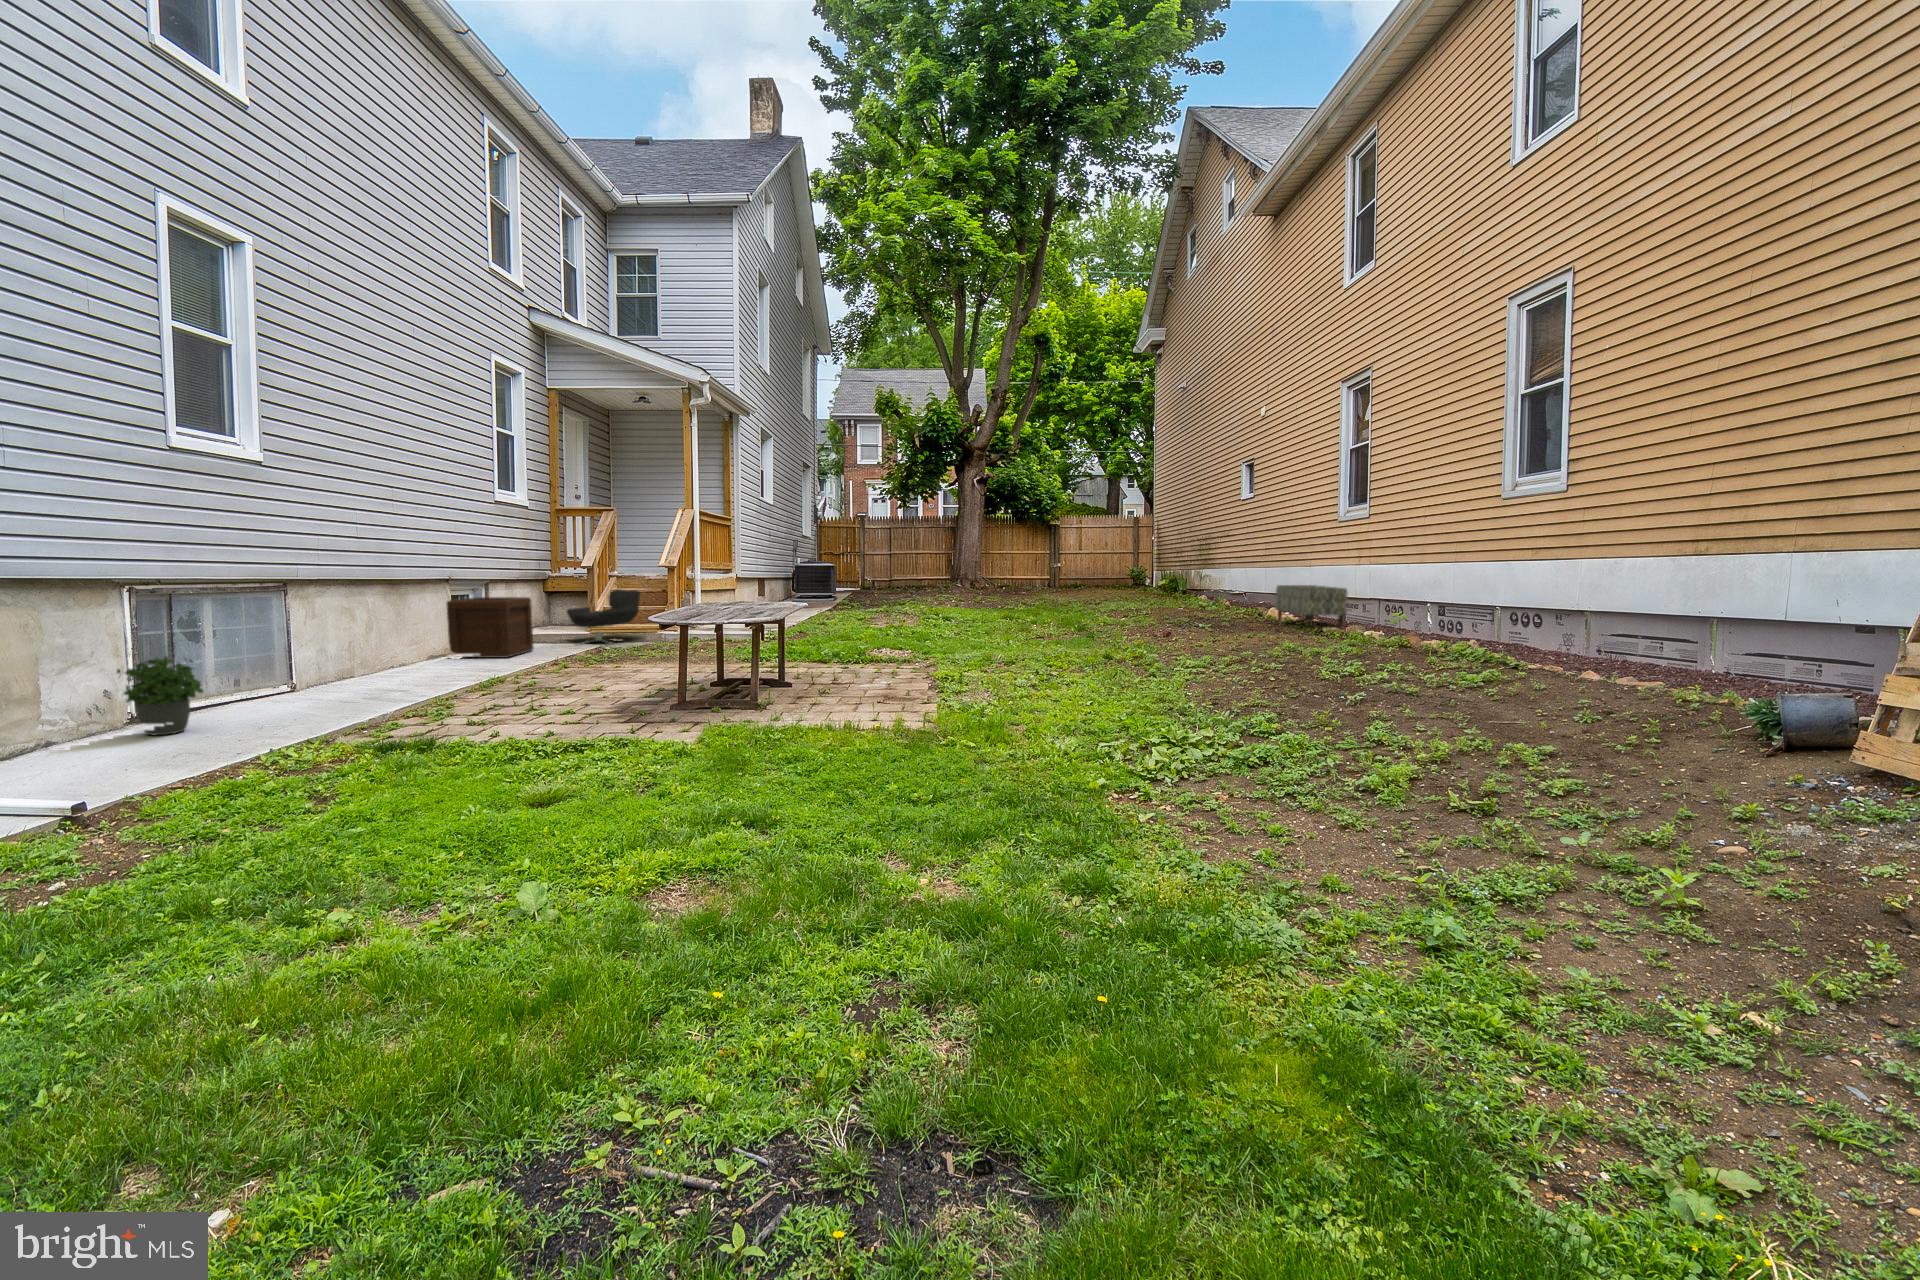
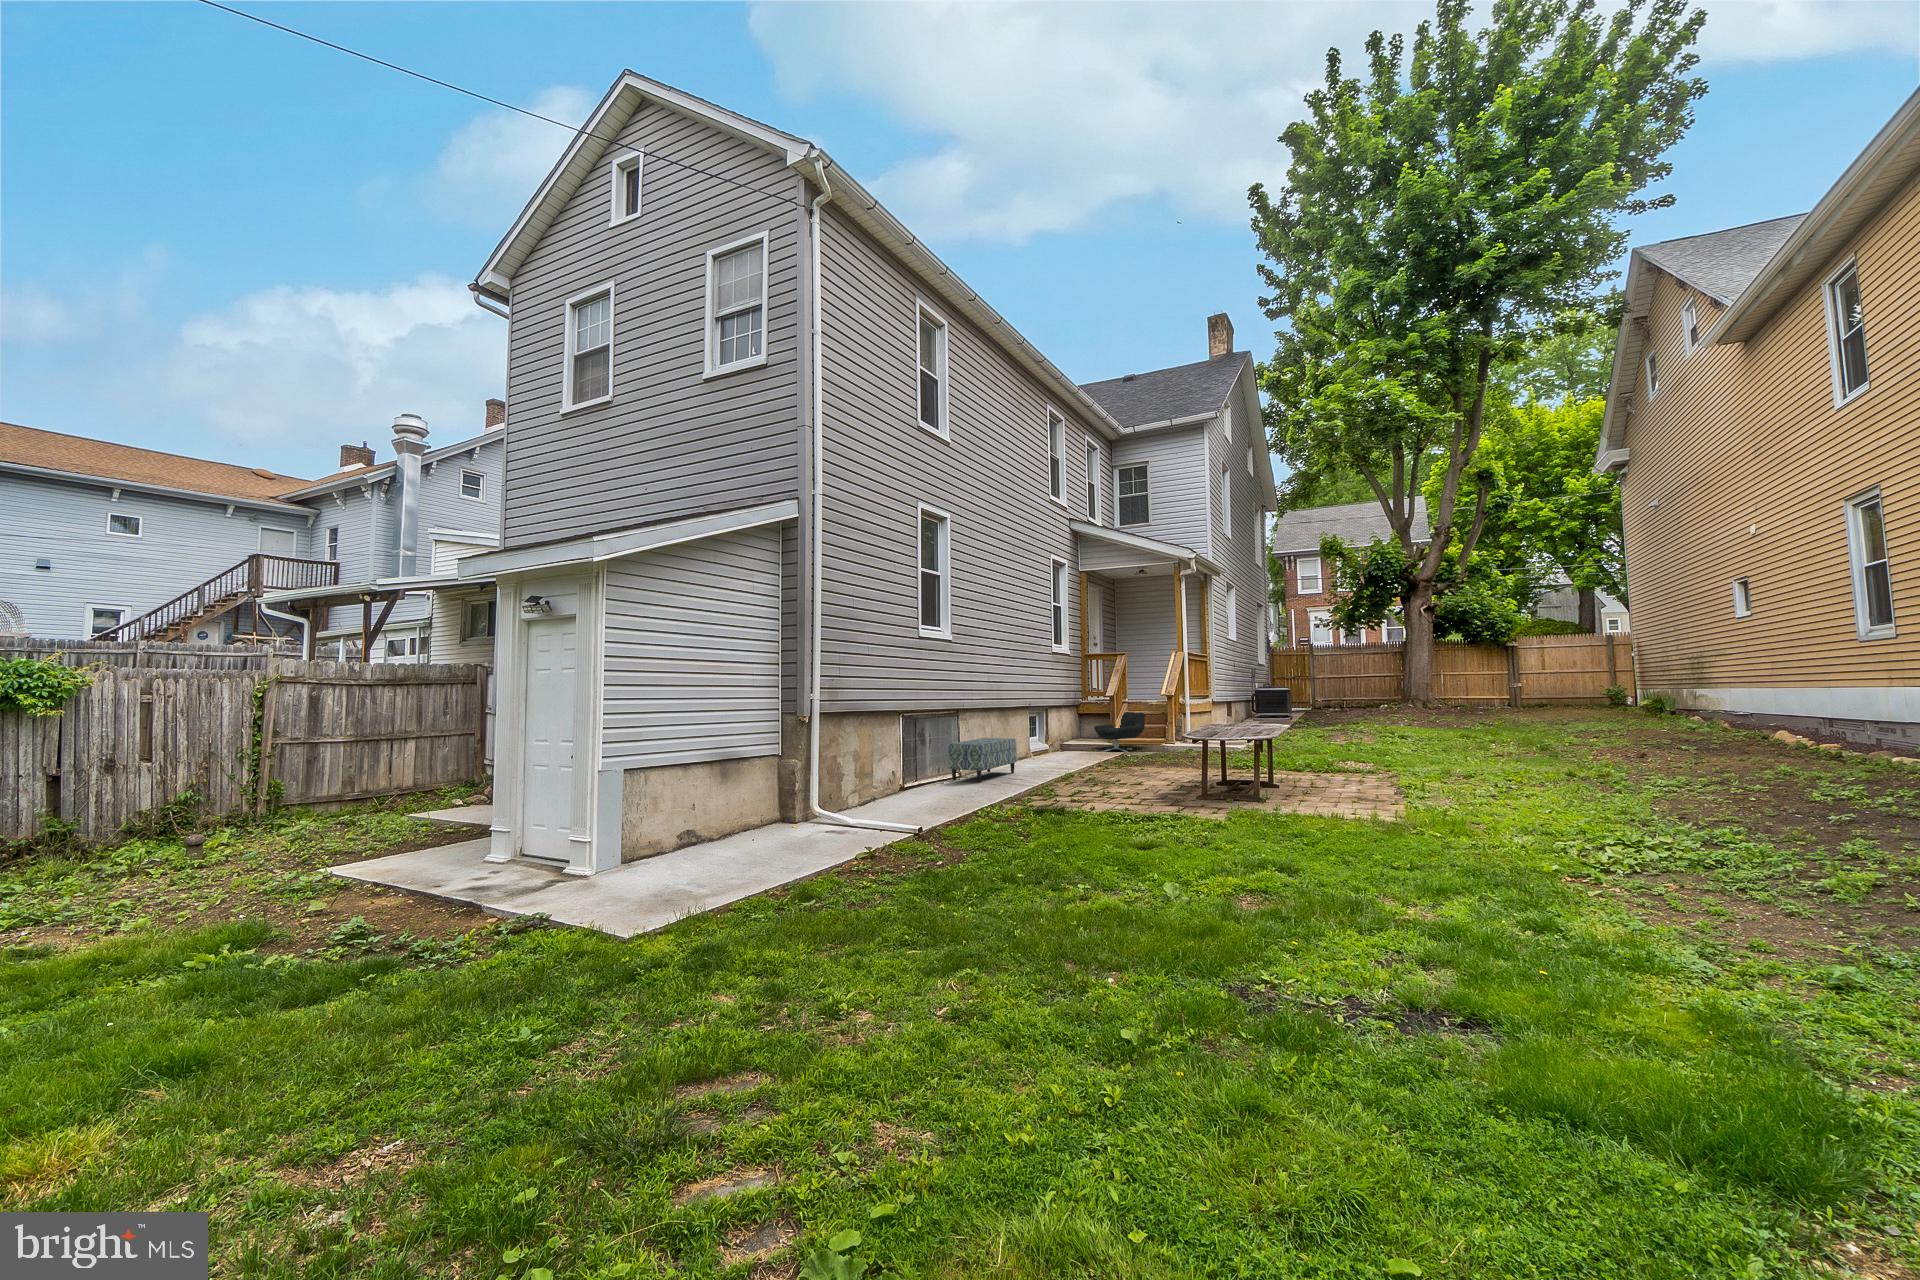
bench: present [1275,585,1347,627] -> present [949,738,1017,782]
wooden crate: present [447,597,534,658] -> none [1028,718,1077,759]
potted plant: present [117,656,203,735] -> none [904,751,940,795]

